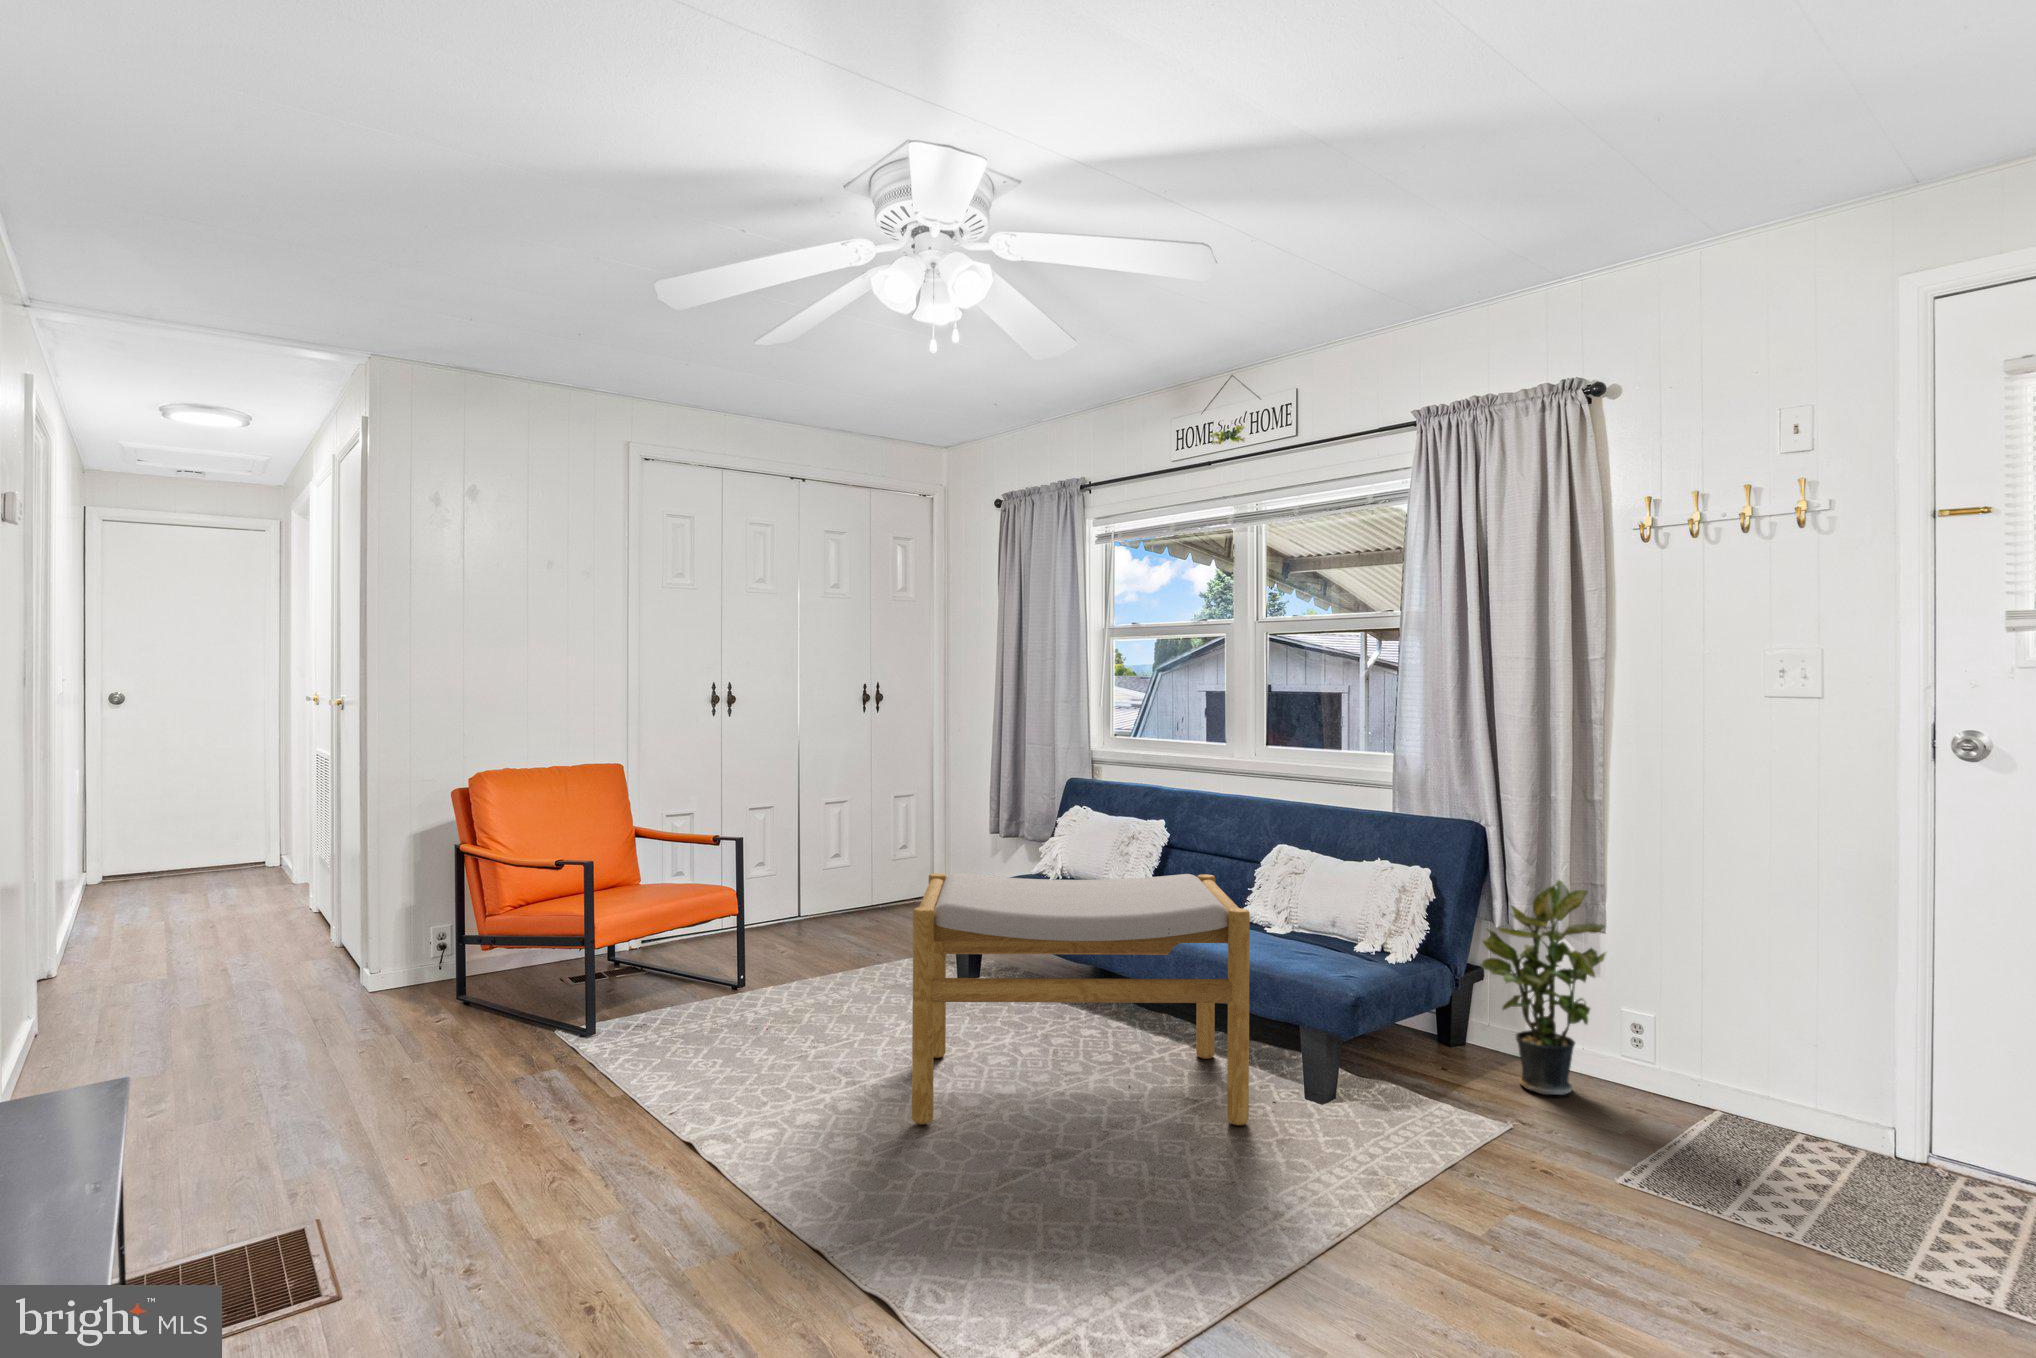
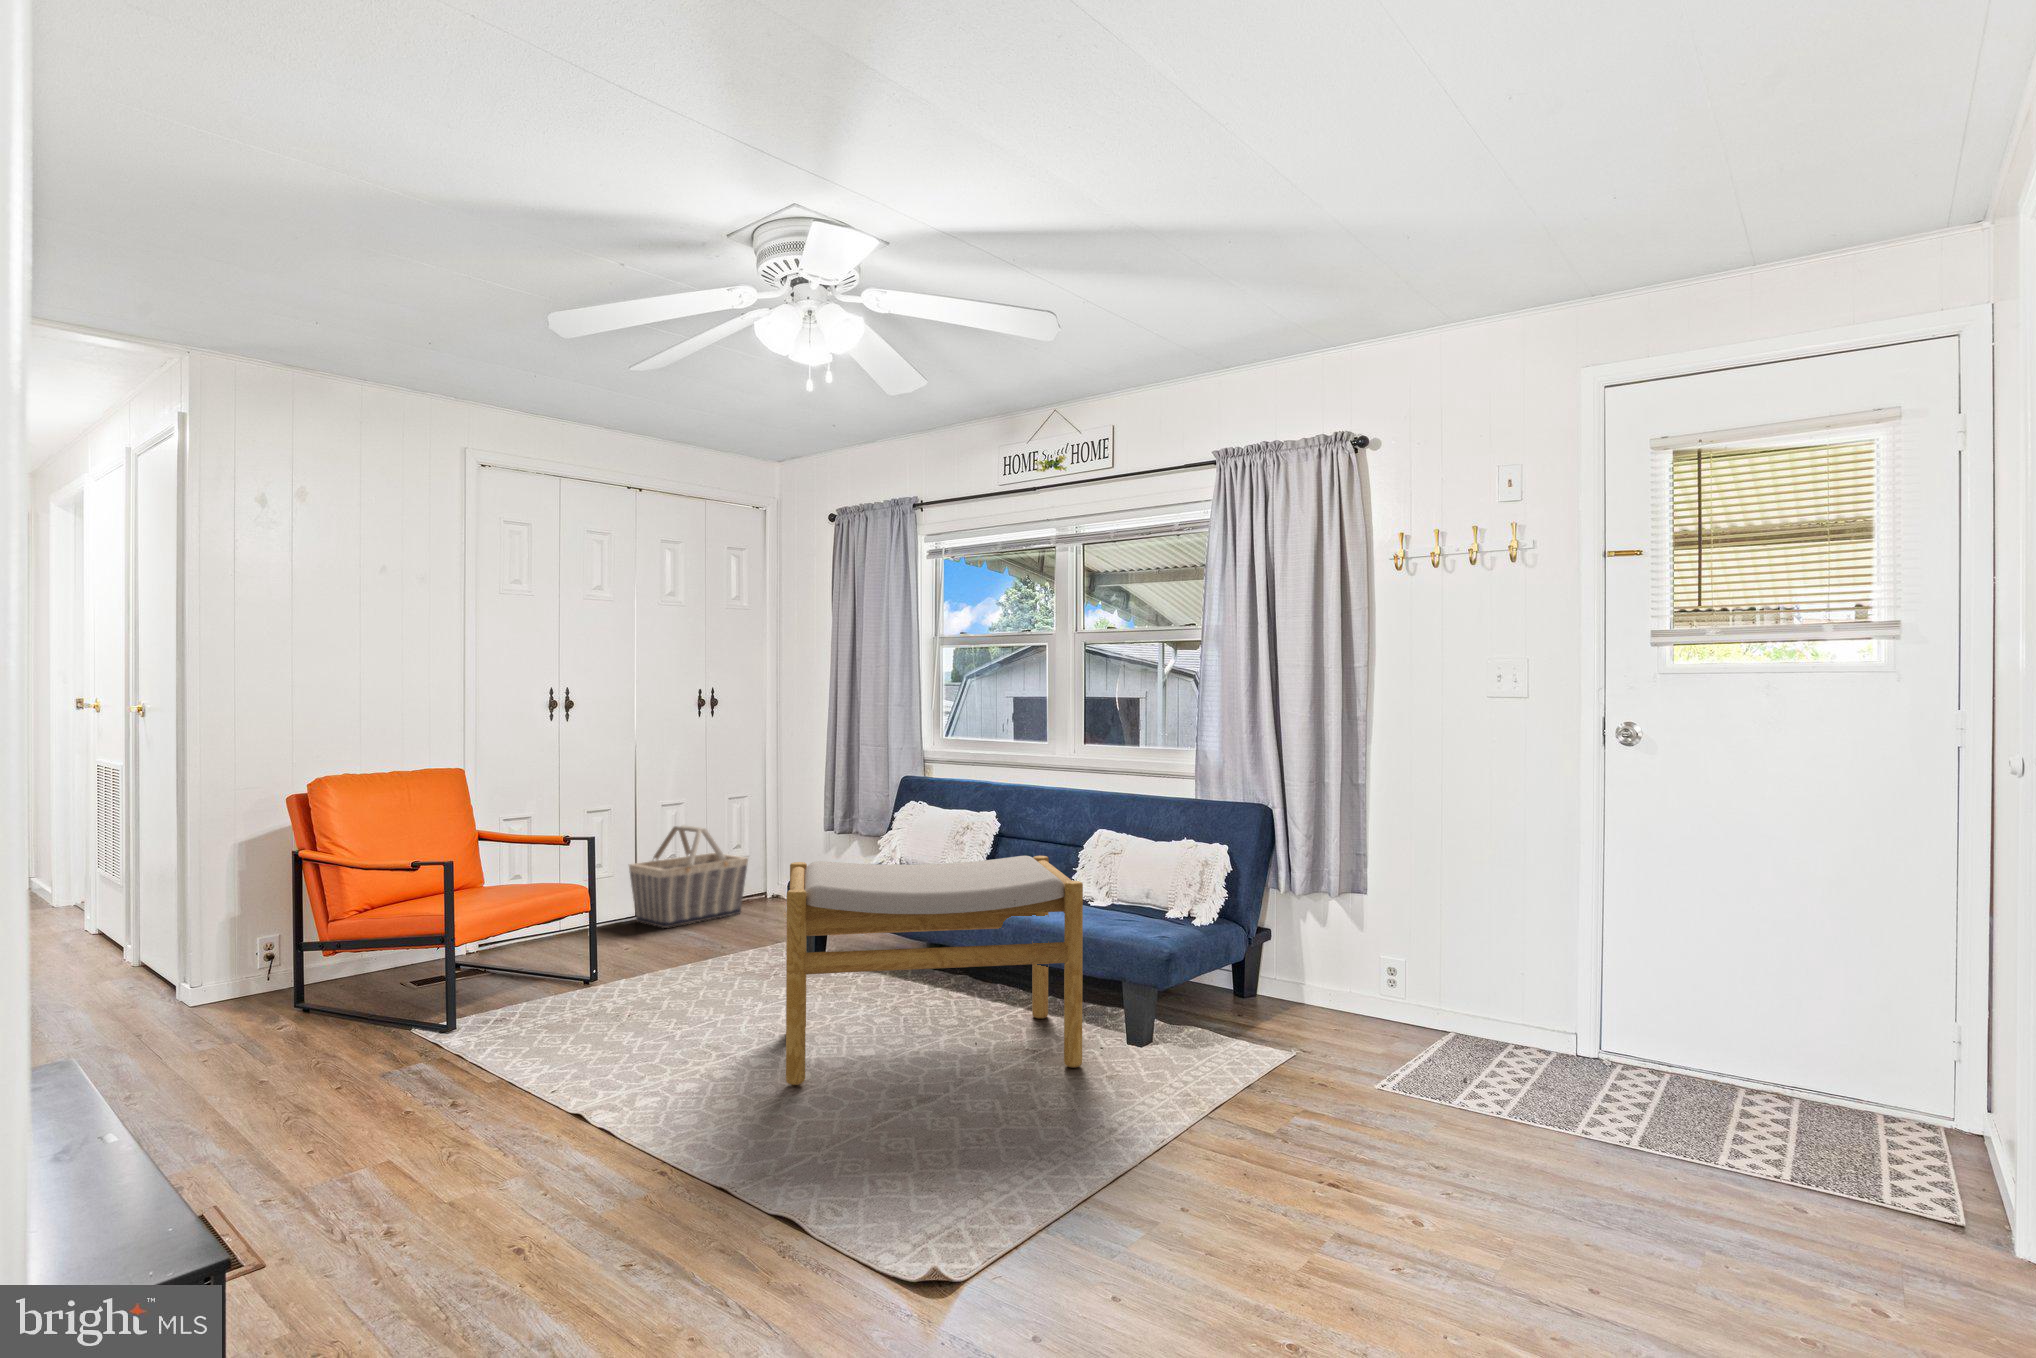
basket: none [792,824,911,930] -> present [629,825,748,928]
potted plant: present [1481,880,1606,1095] -> none [1270,849,1369,1029]

